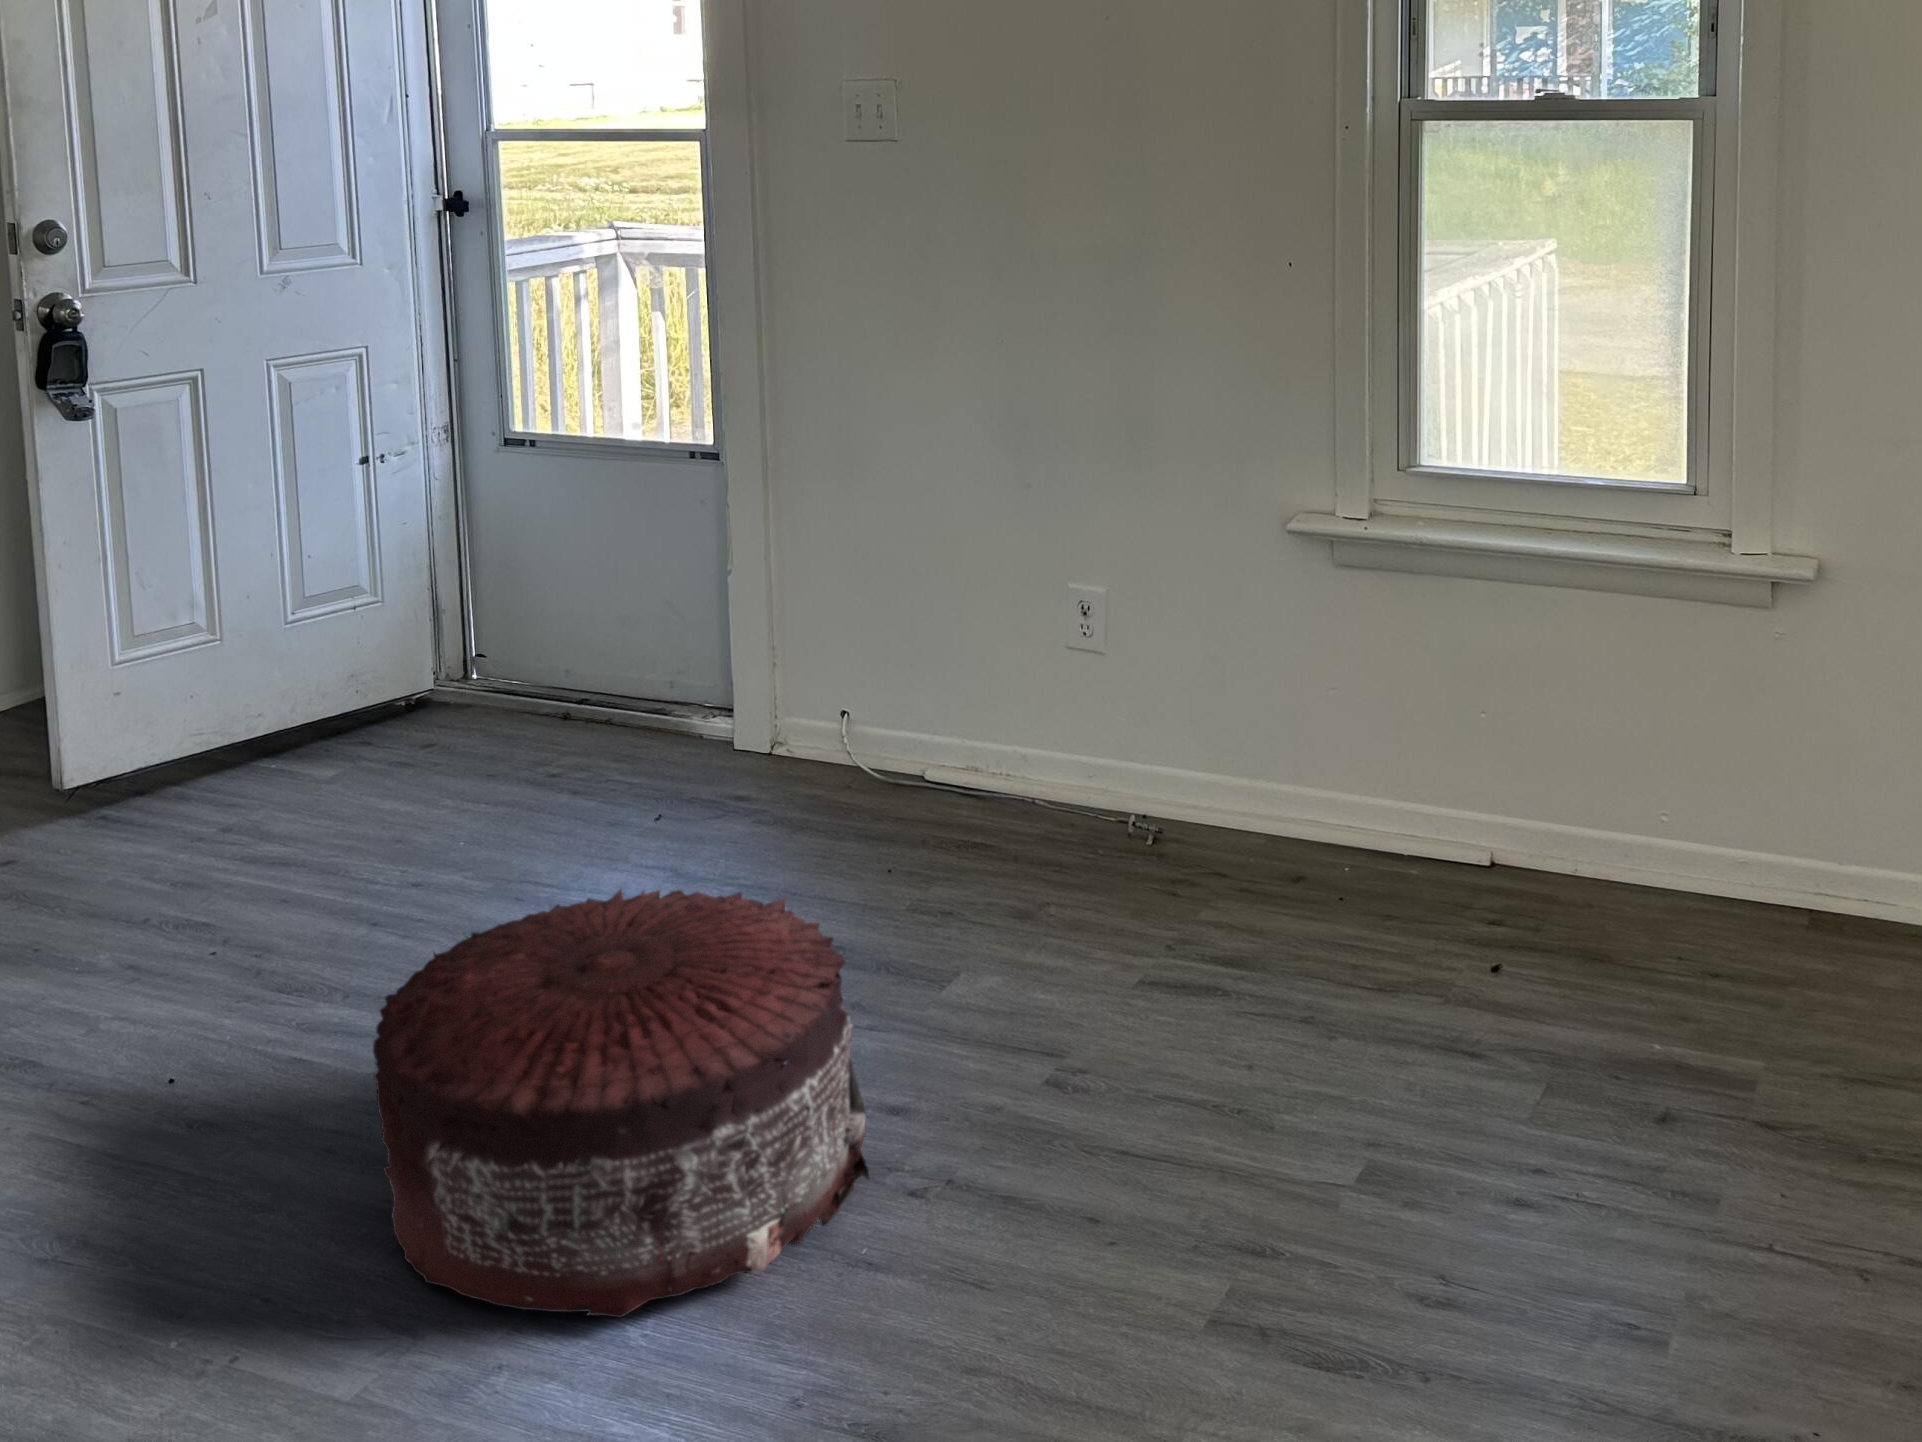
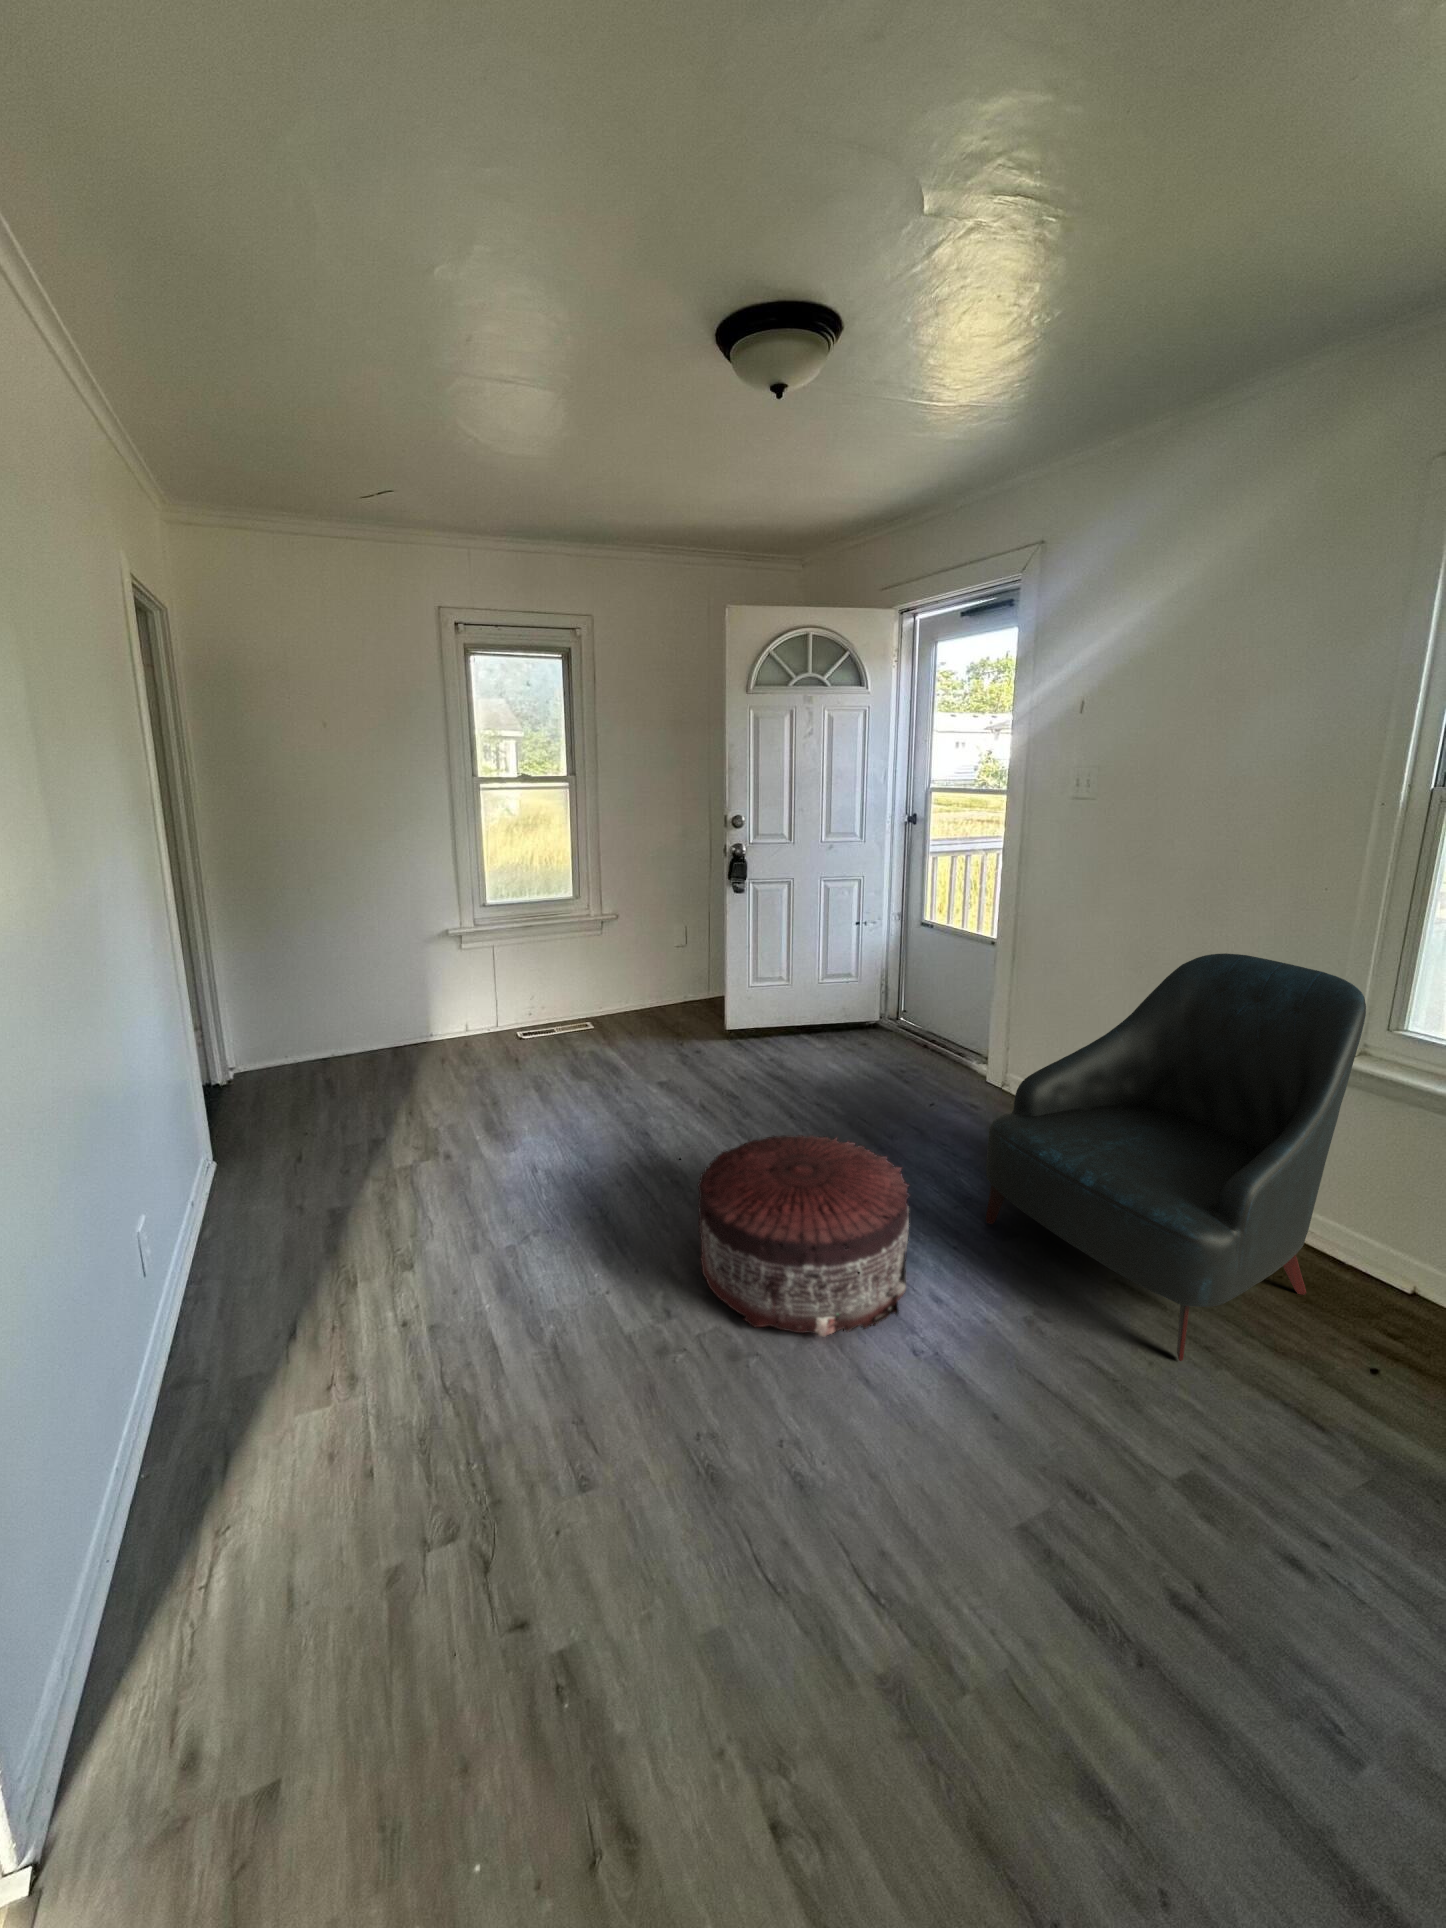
armchair: none [889,389,1384,1059] -> present [986,953,1366,1361]

